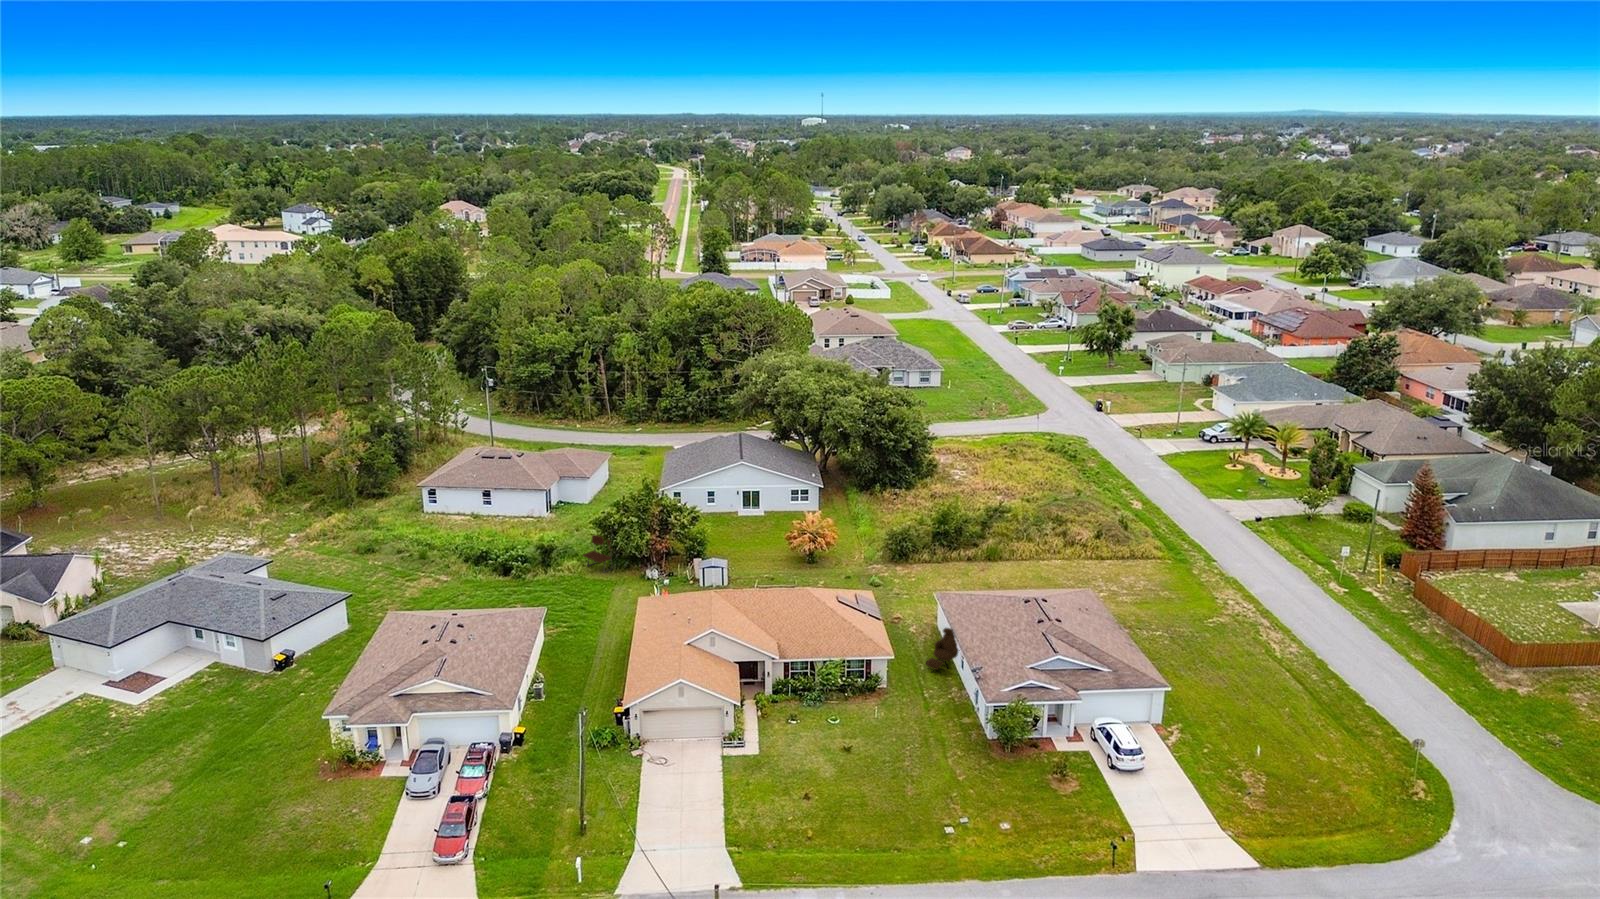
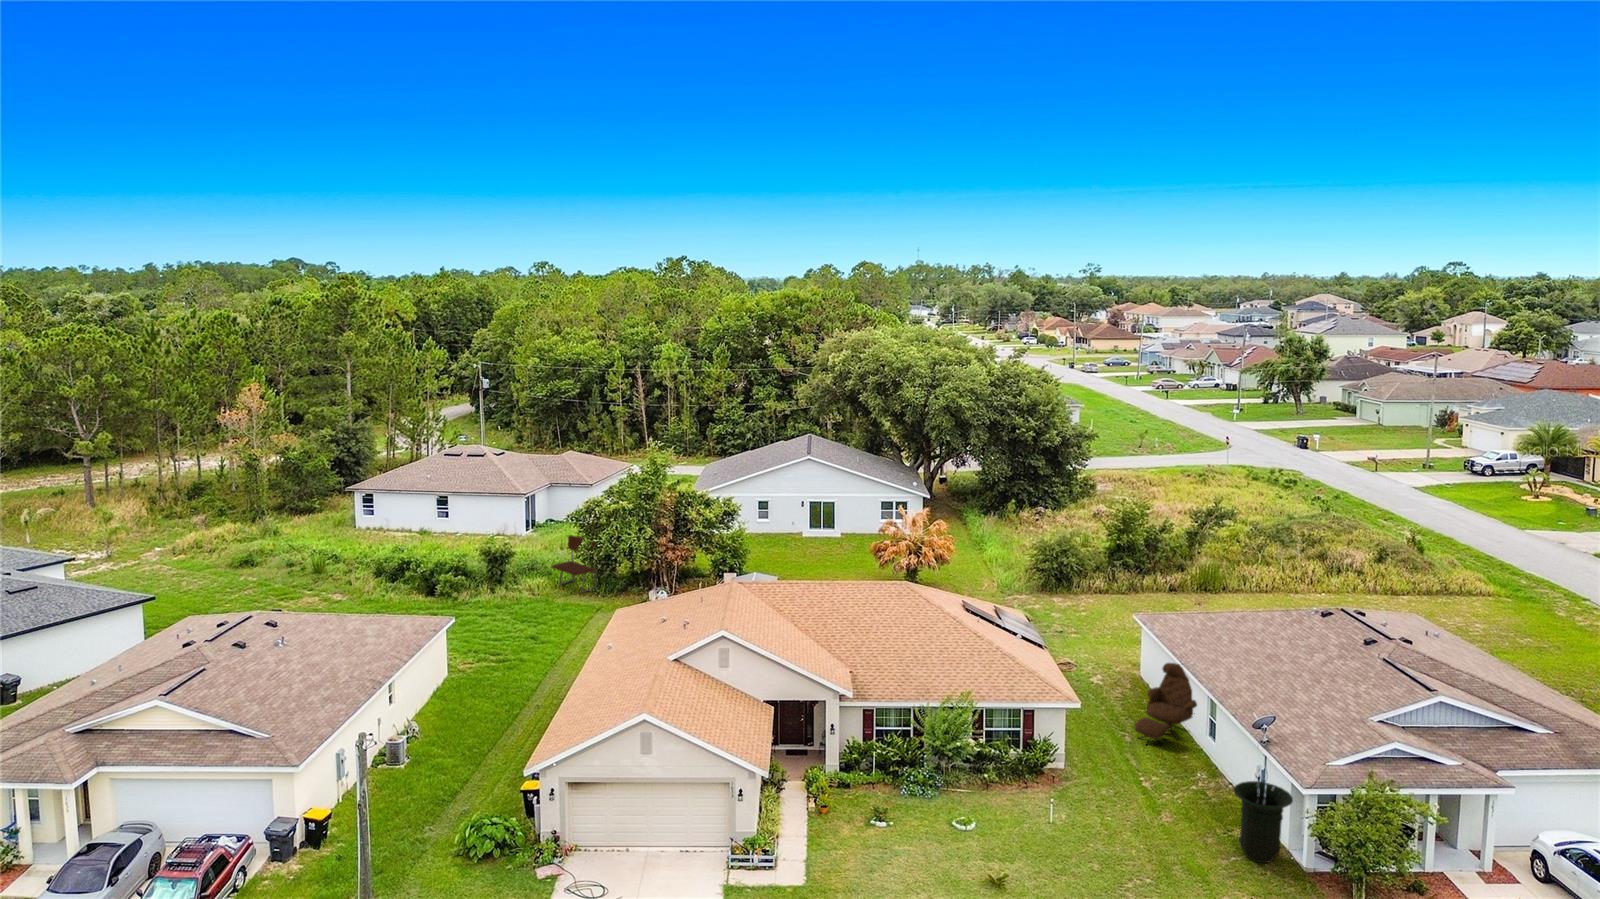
trash can: none [959,698,985,735] -> present [1234,781,1293,863]

